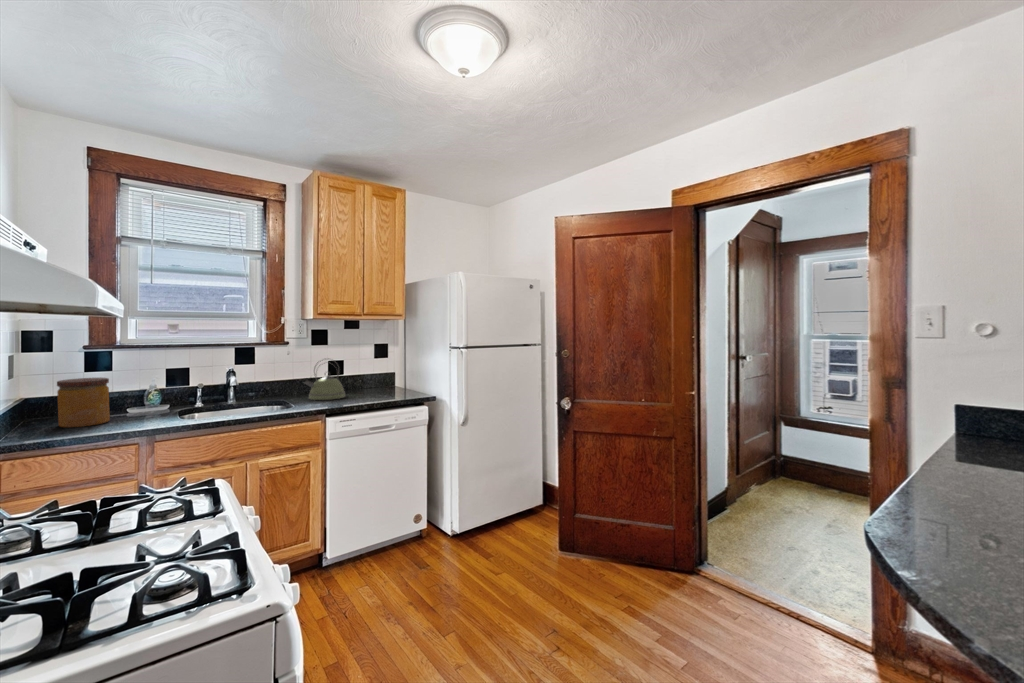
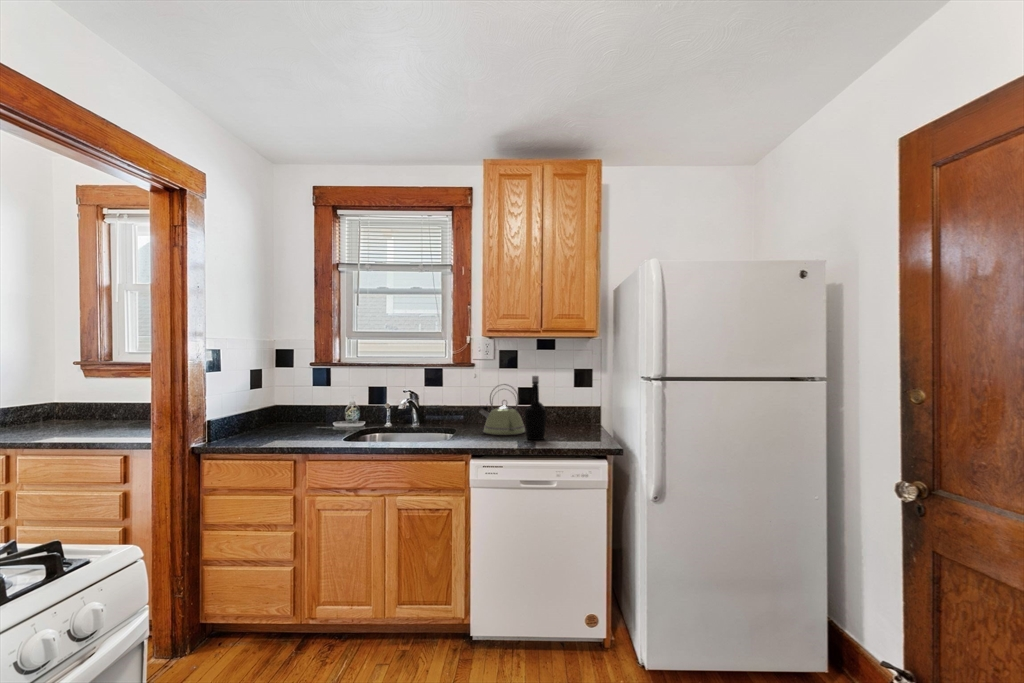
bottle: none [355,350,373,400] -> present [525,376,546,440]
jar: present [57,378,110,428] -> none [269,393,305,437]

